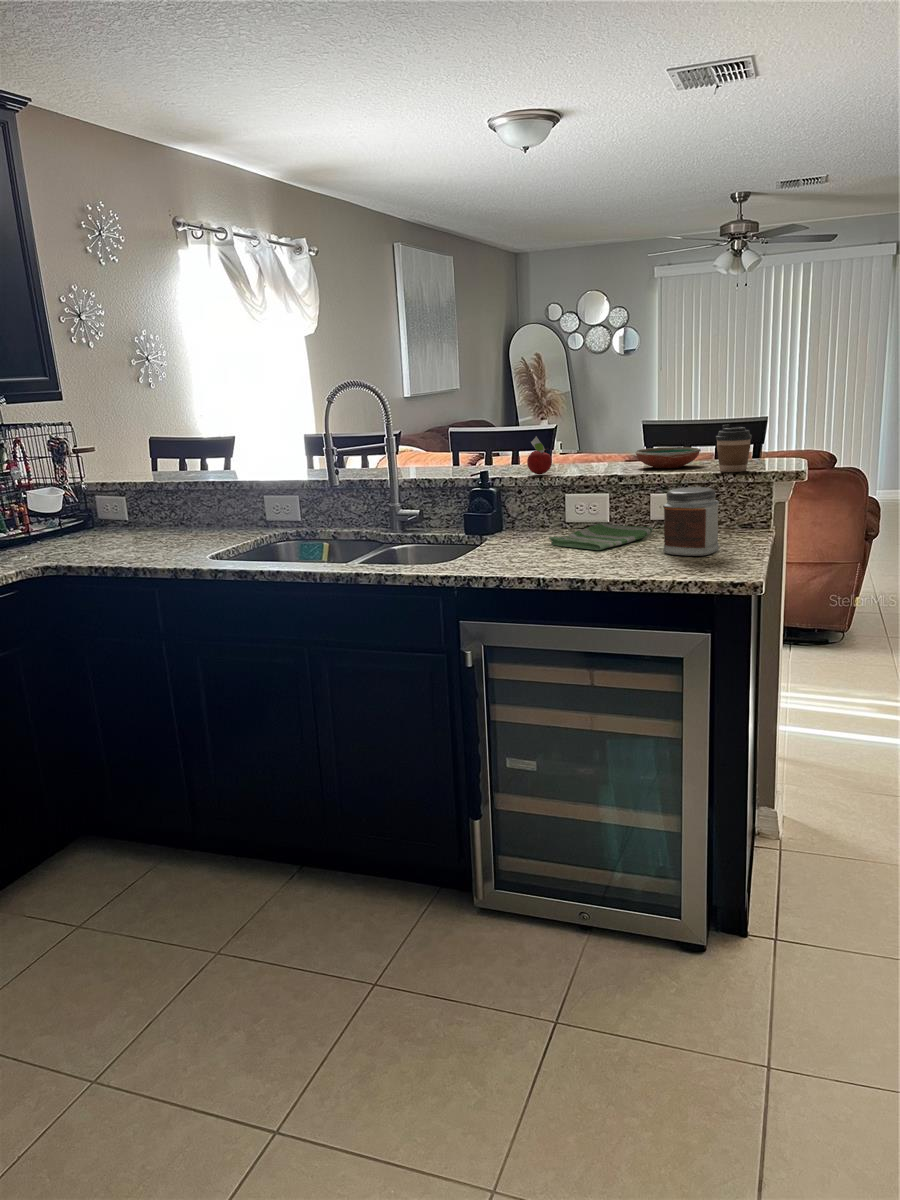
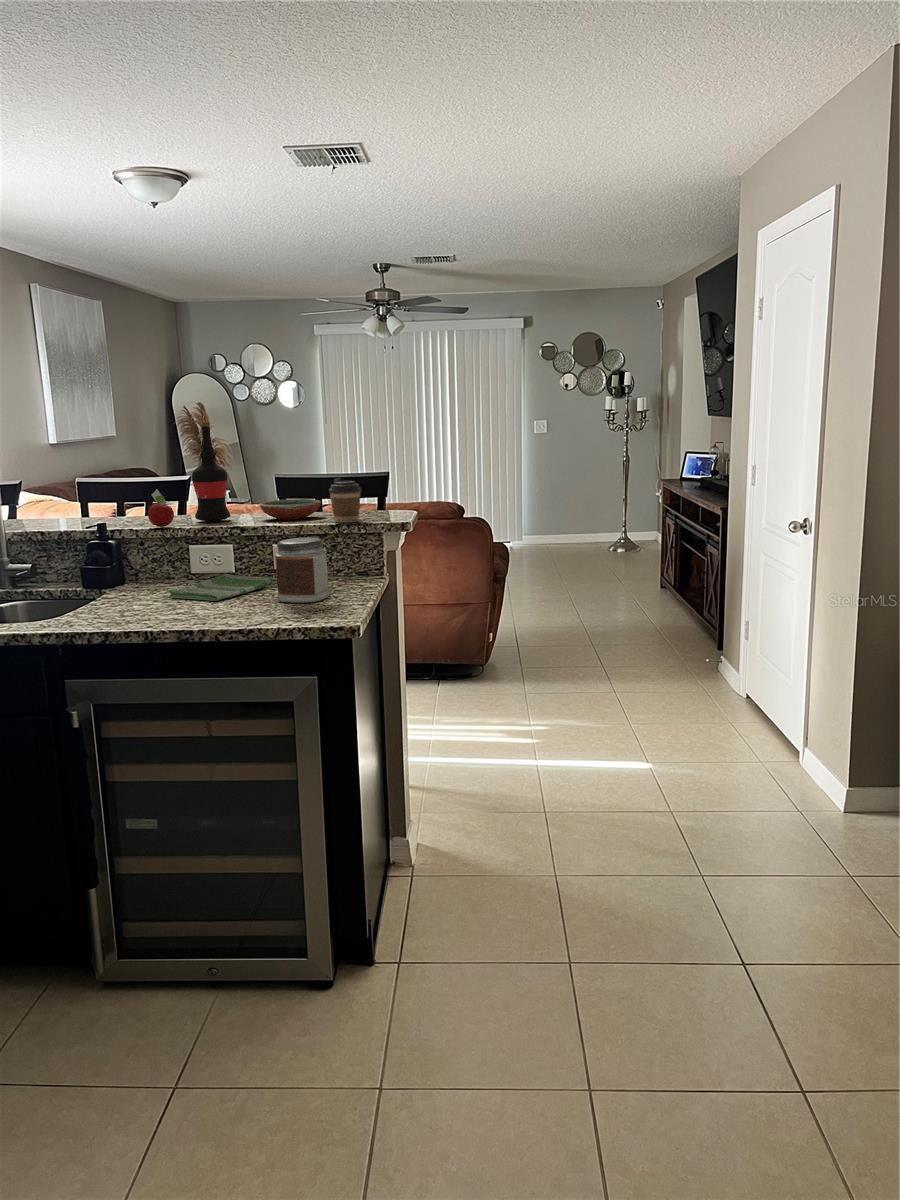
wine bottle: none [568,368,604,469] -> present [192,422,230,521]

